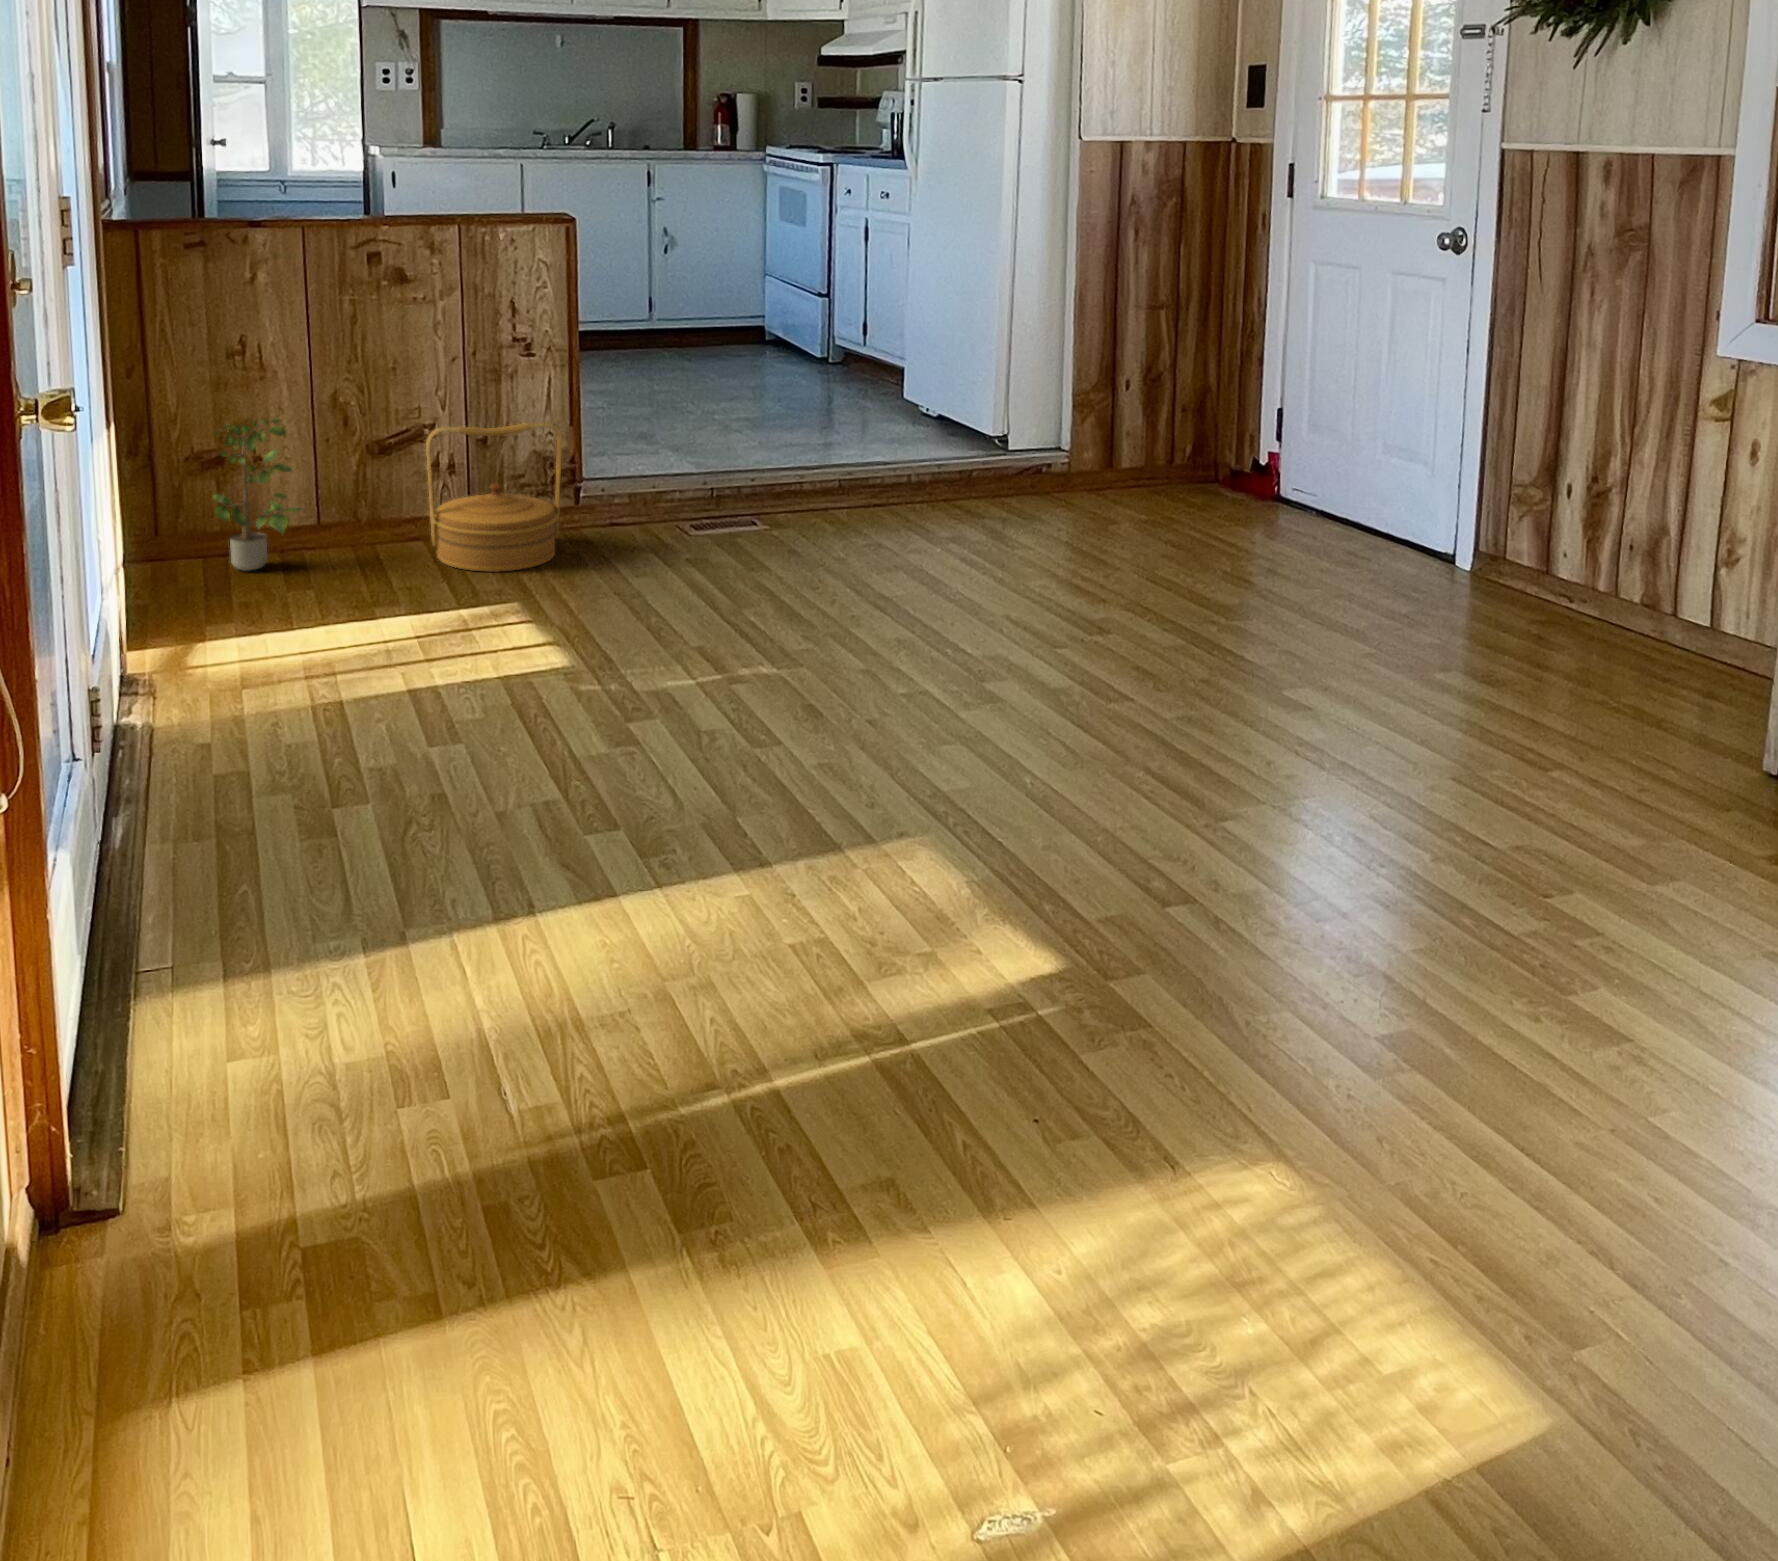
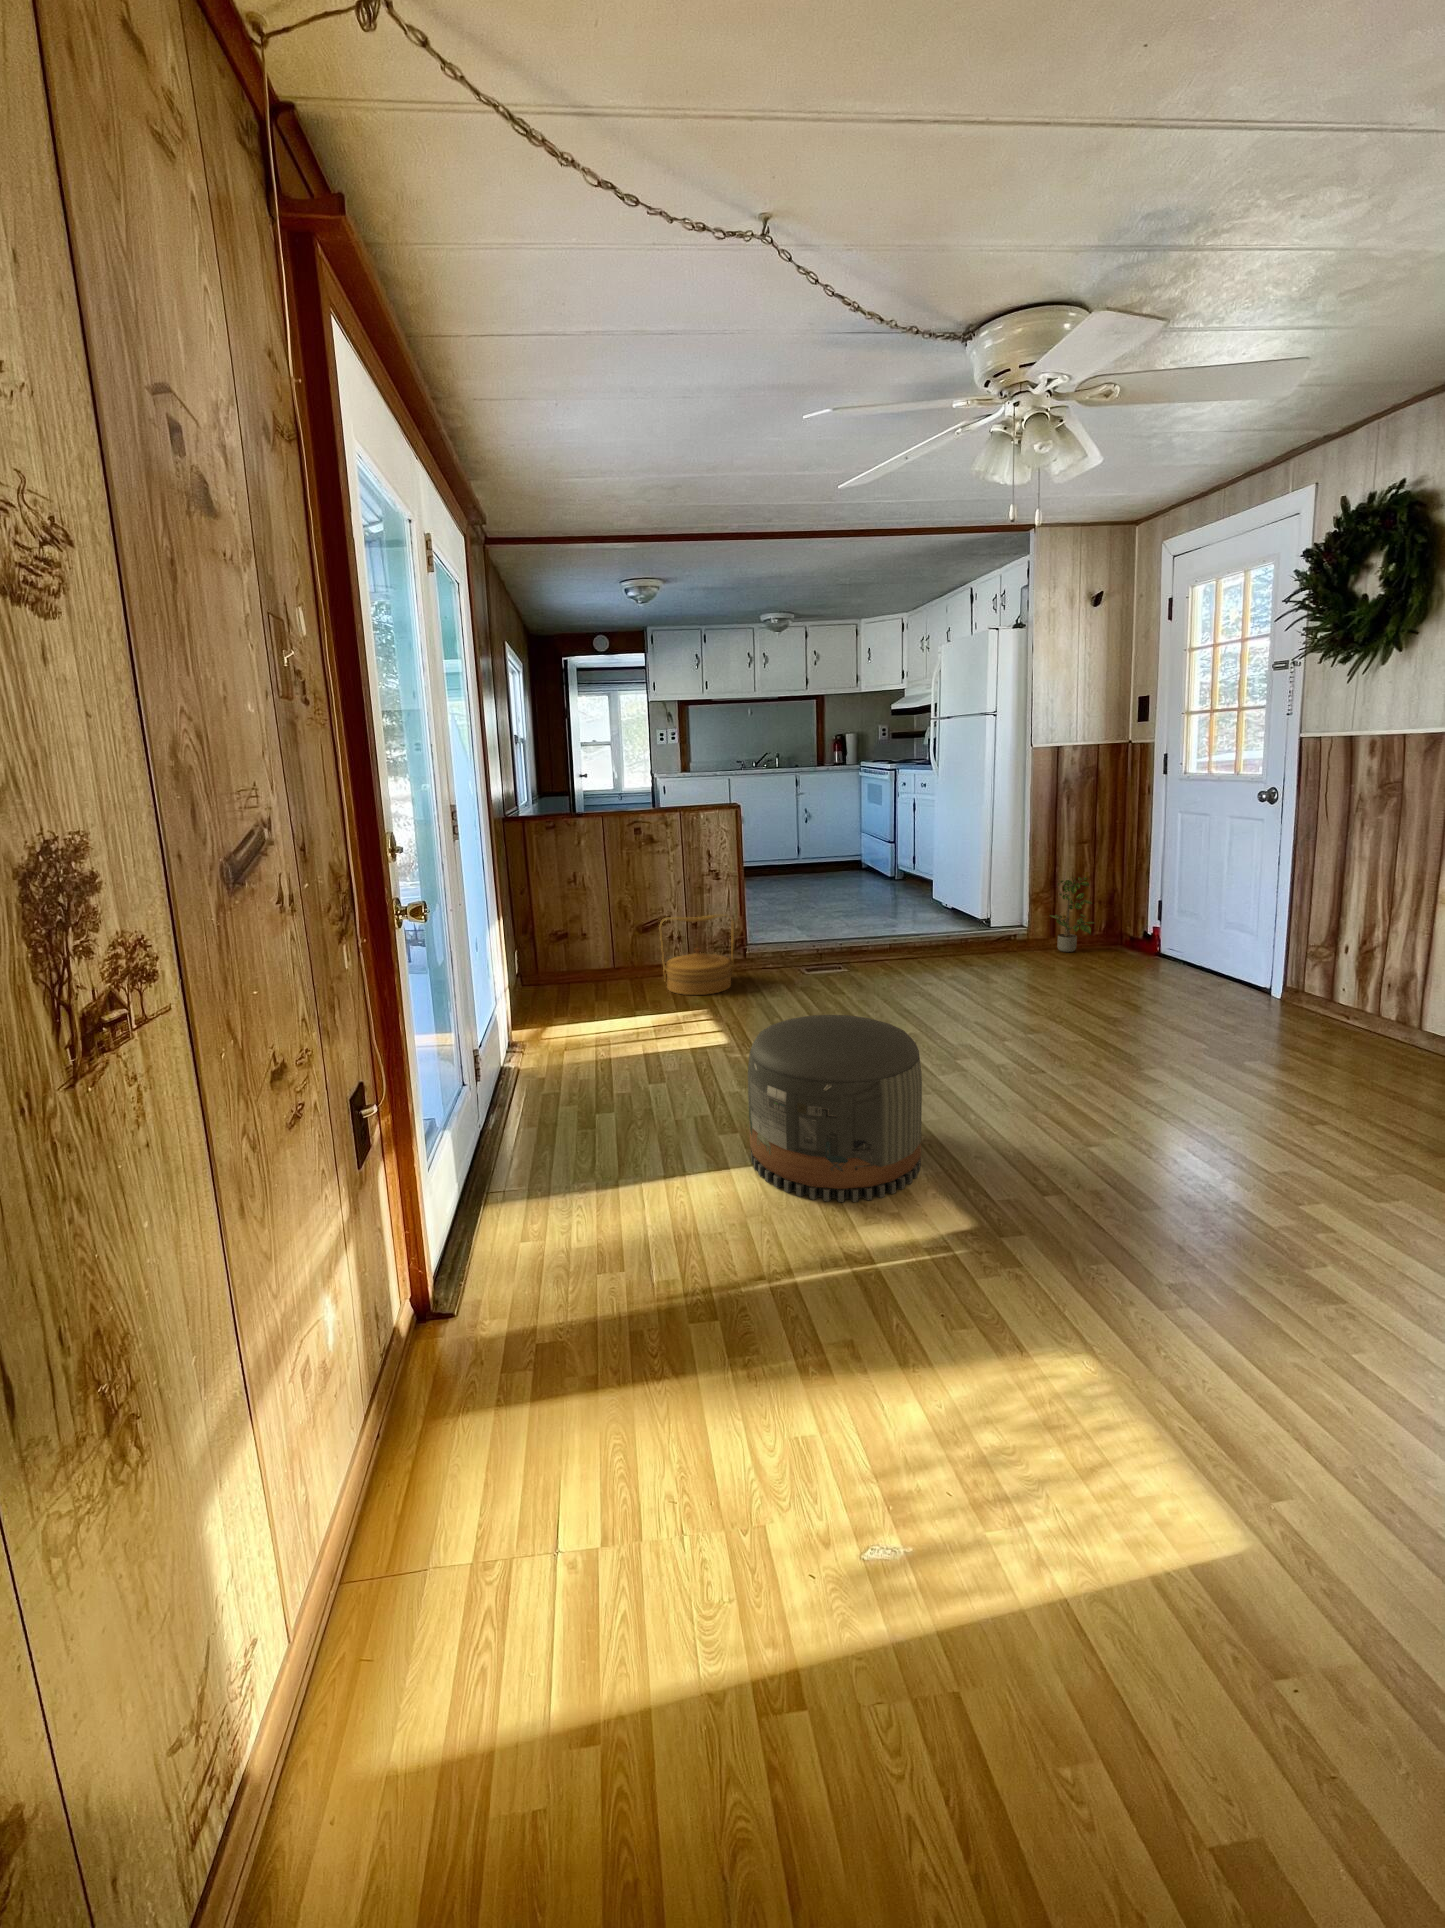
potted plant: present [213,418,301,571] -> present [1049,877,1094,952]
pouf: none [661,613,959,934] -> present [748,1015,922,1202]

